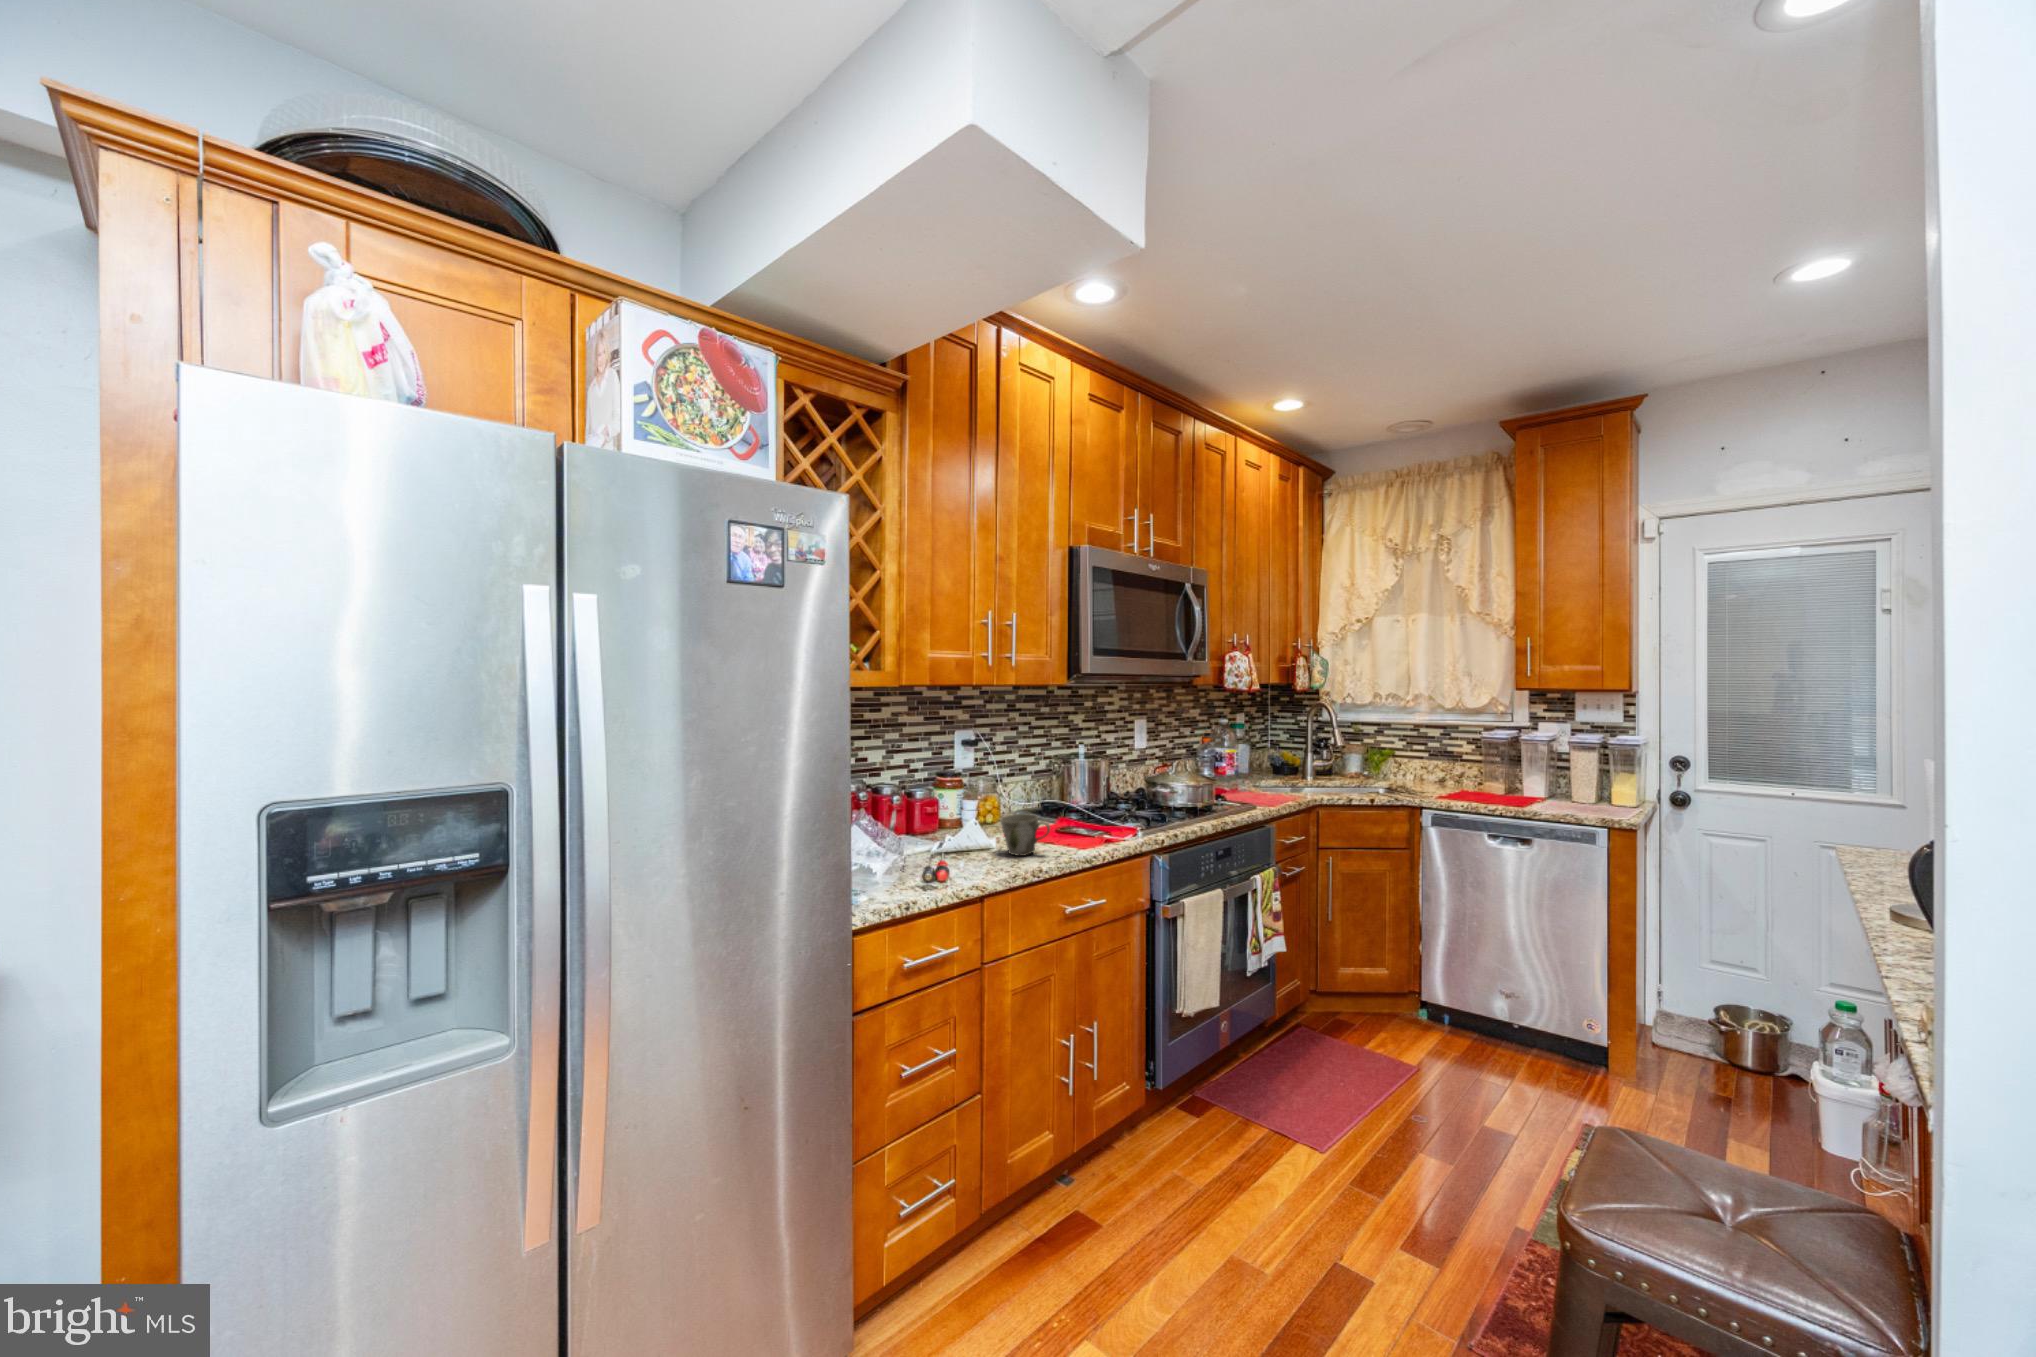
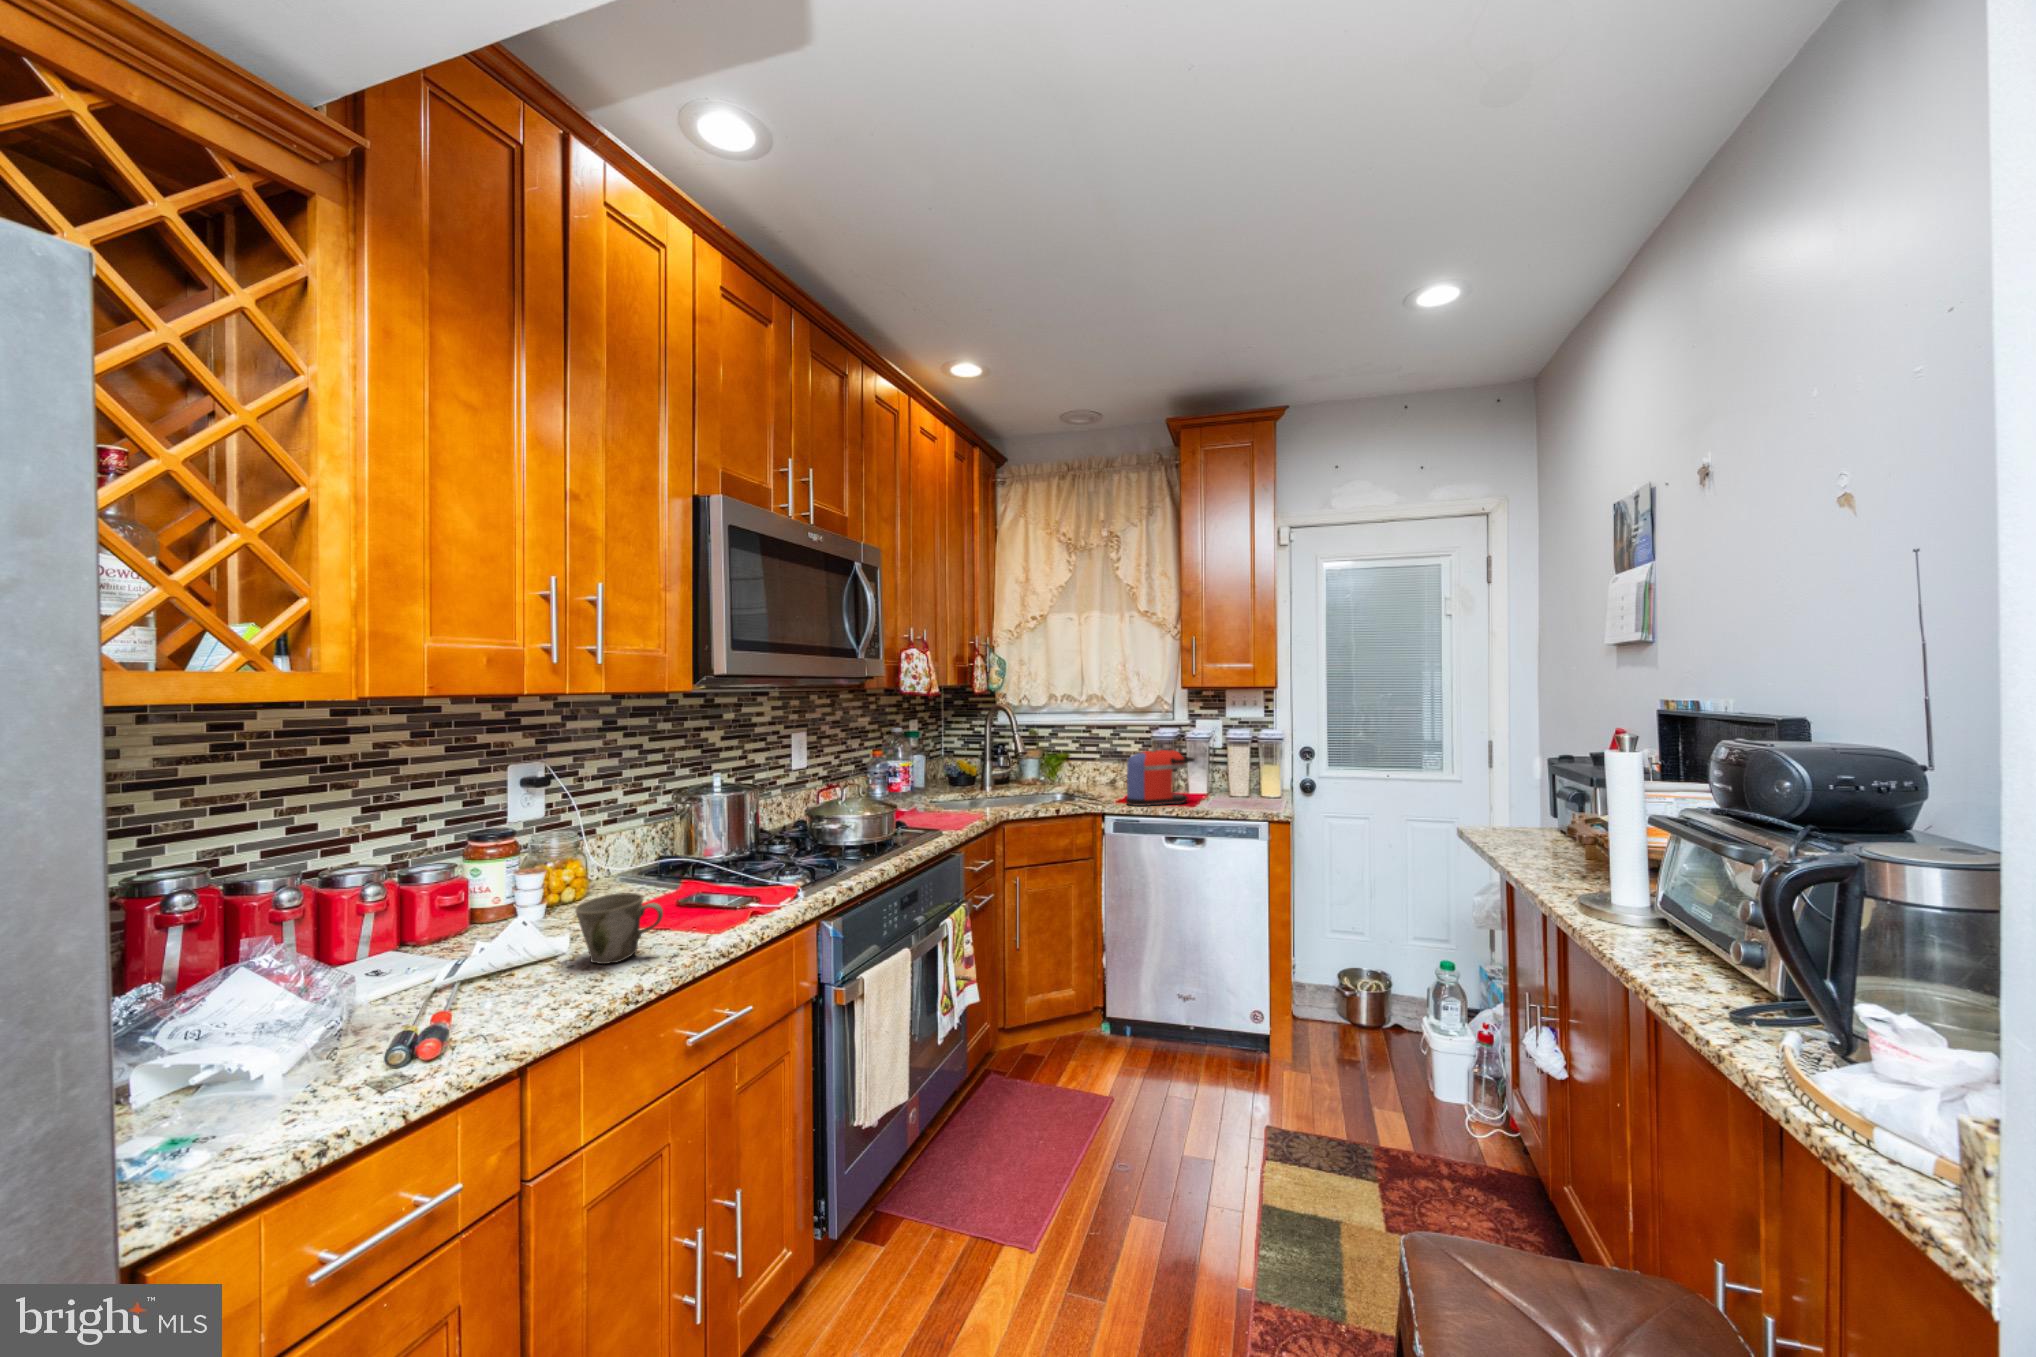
coffee maker: none [1445,750,1526,804] -> present [1125,750,1195,806]

